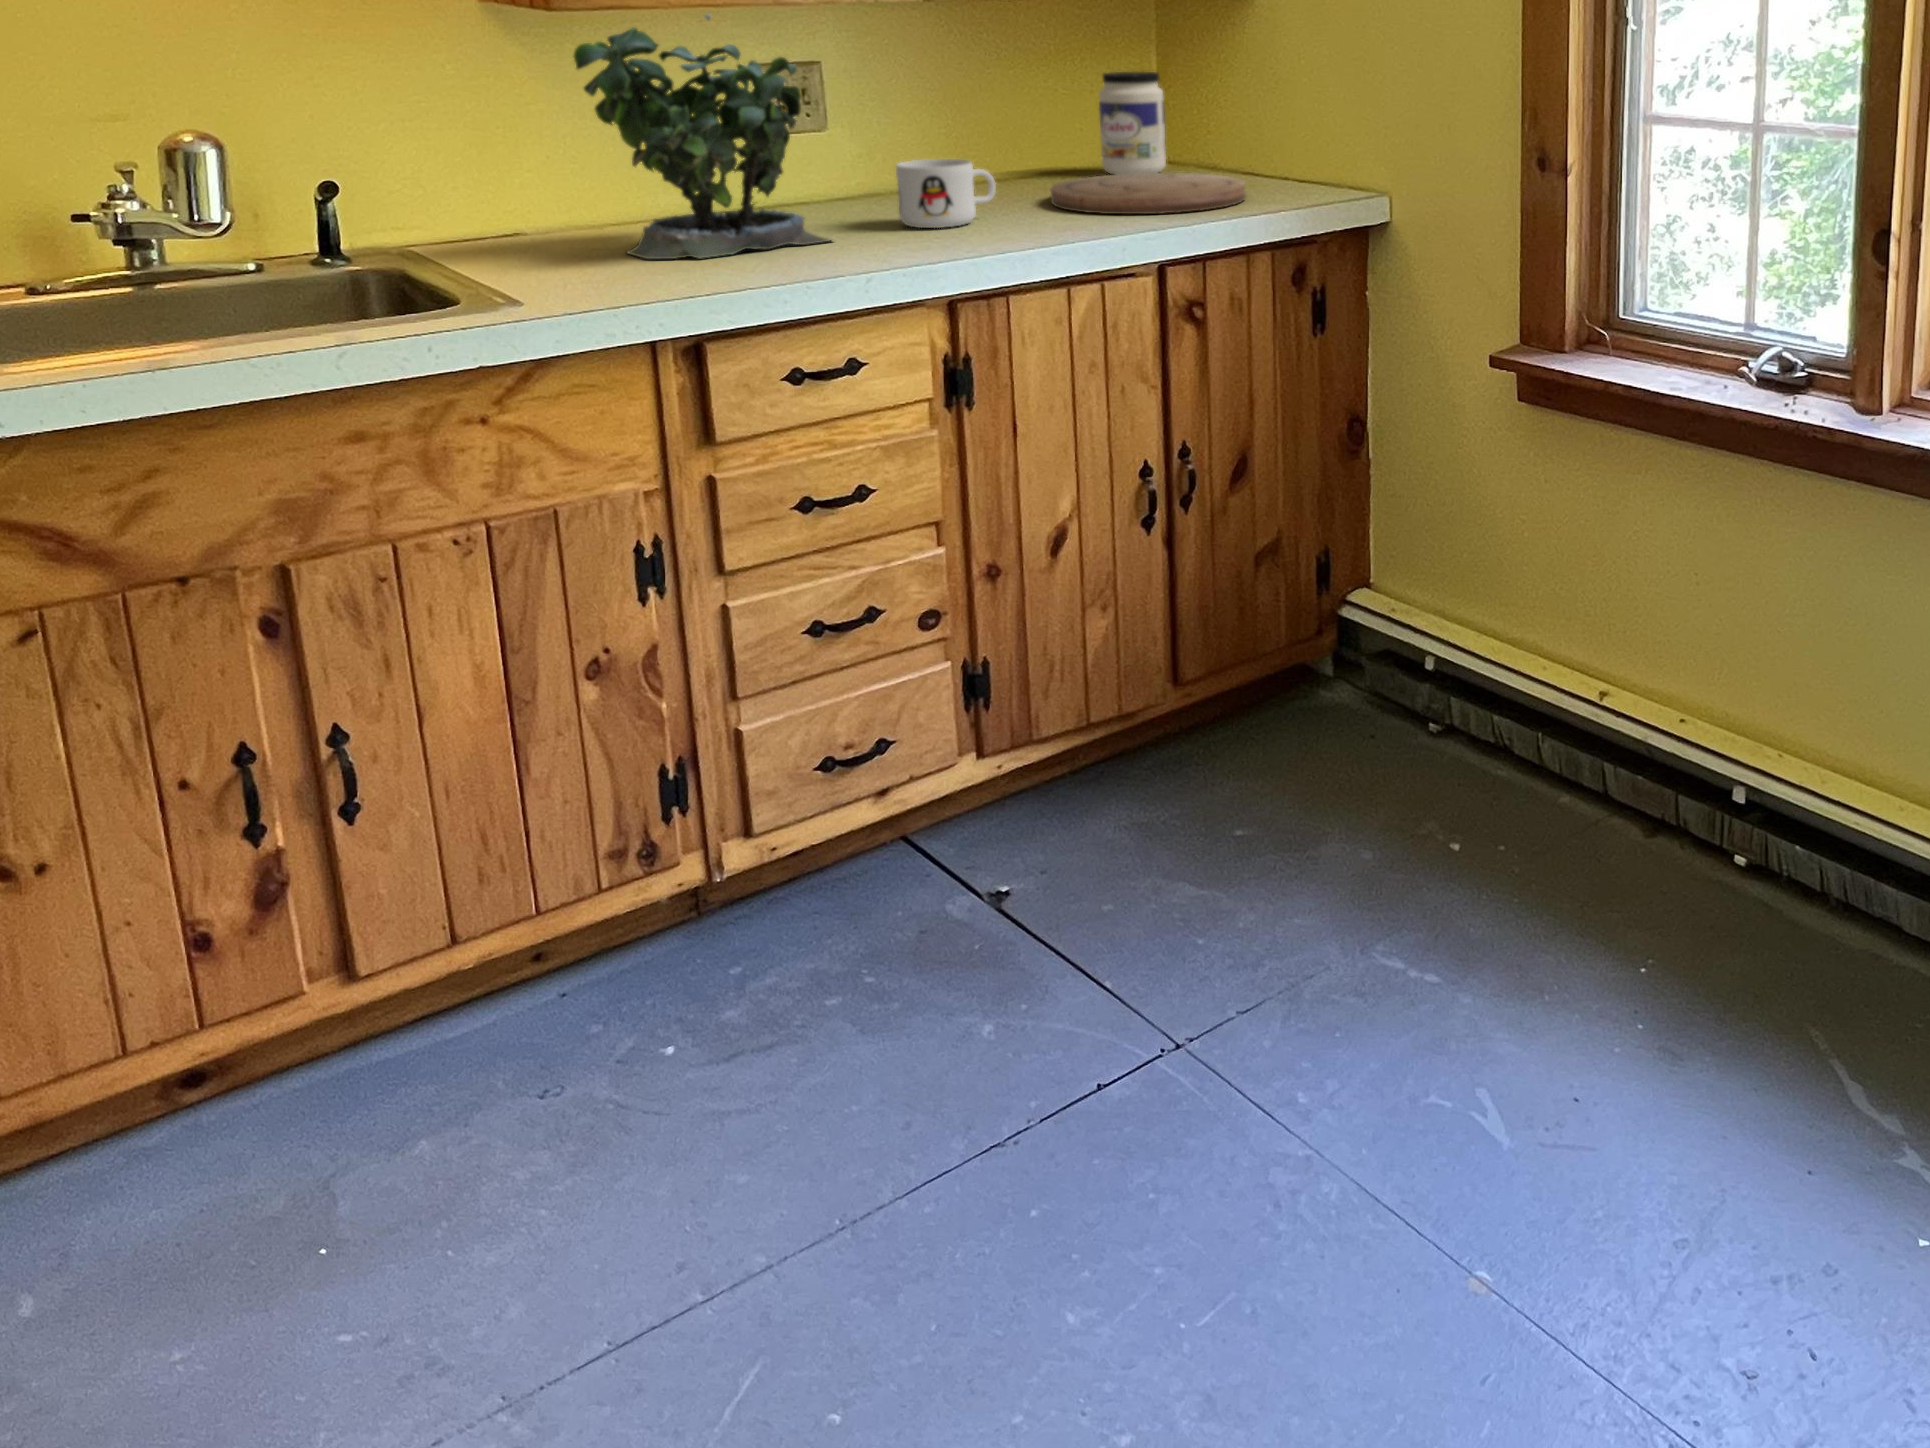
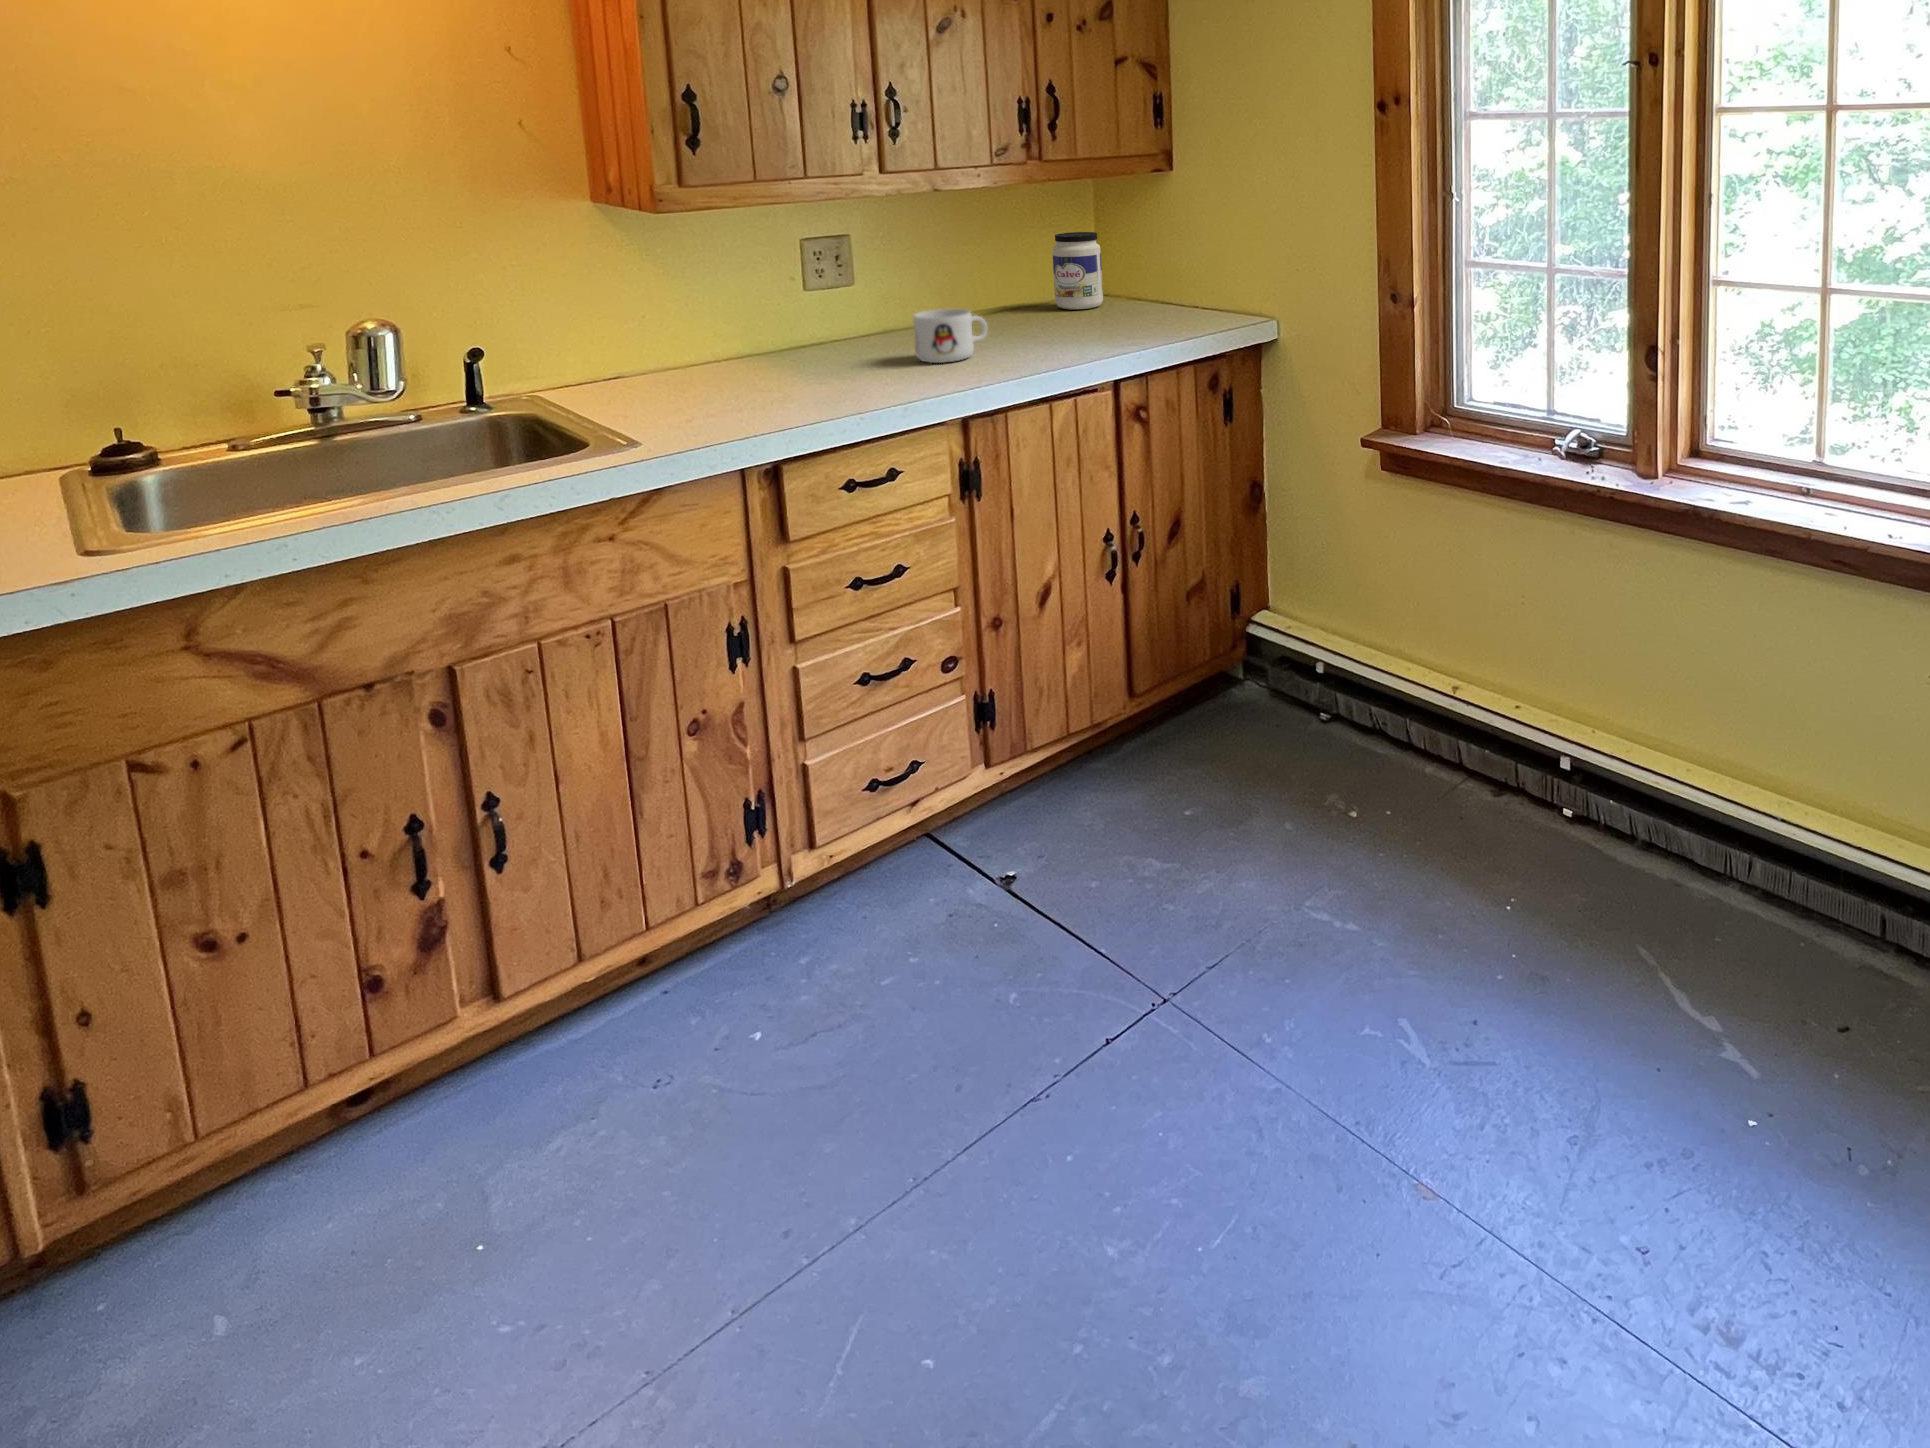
potted plant: present [573,14,831,259] -> none [671,211,872,400]
cutting board: present [1051,173,1246,214] -> none [1025,309,1171,345]

